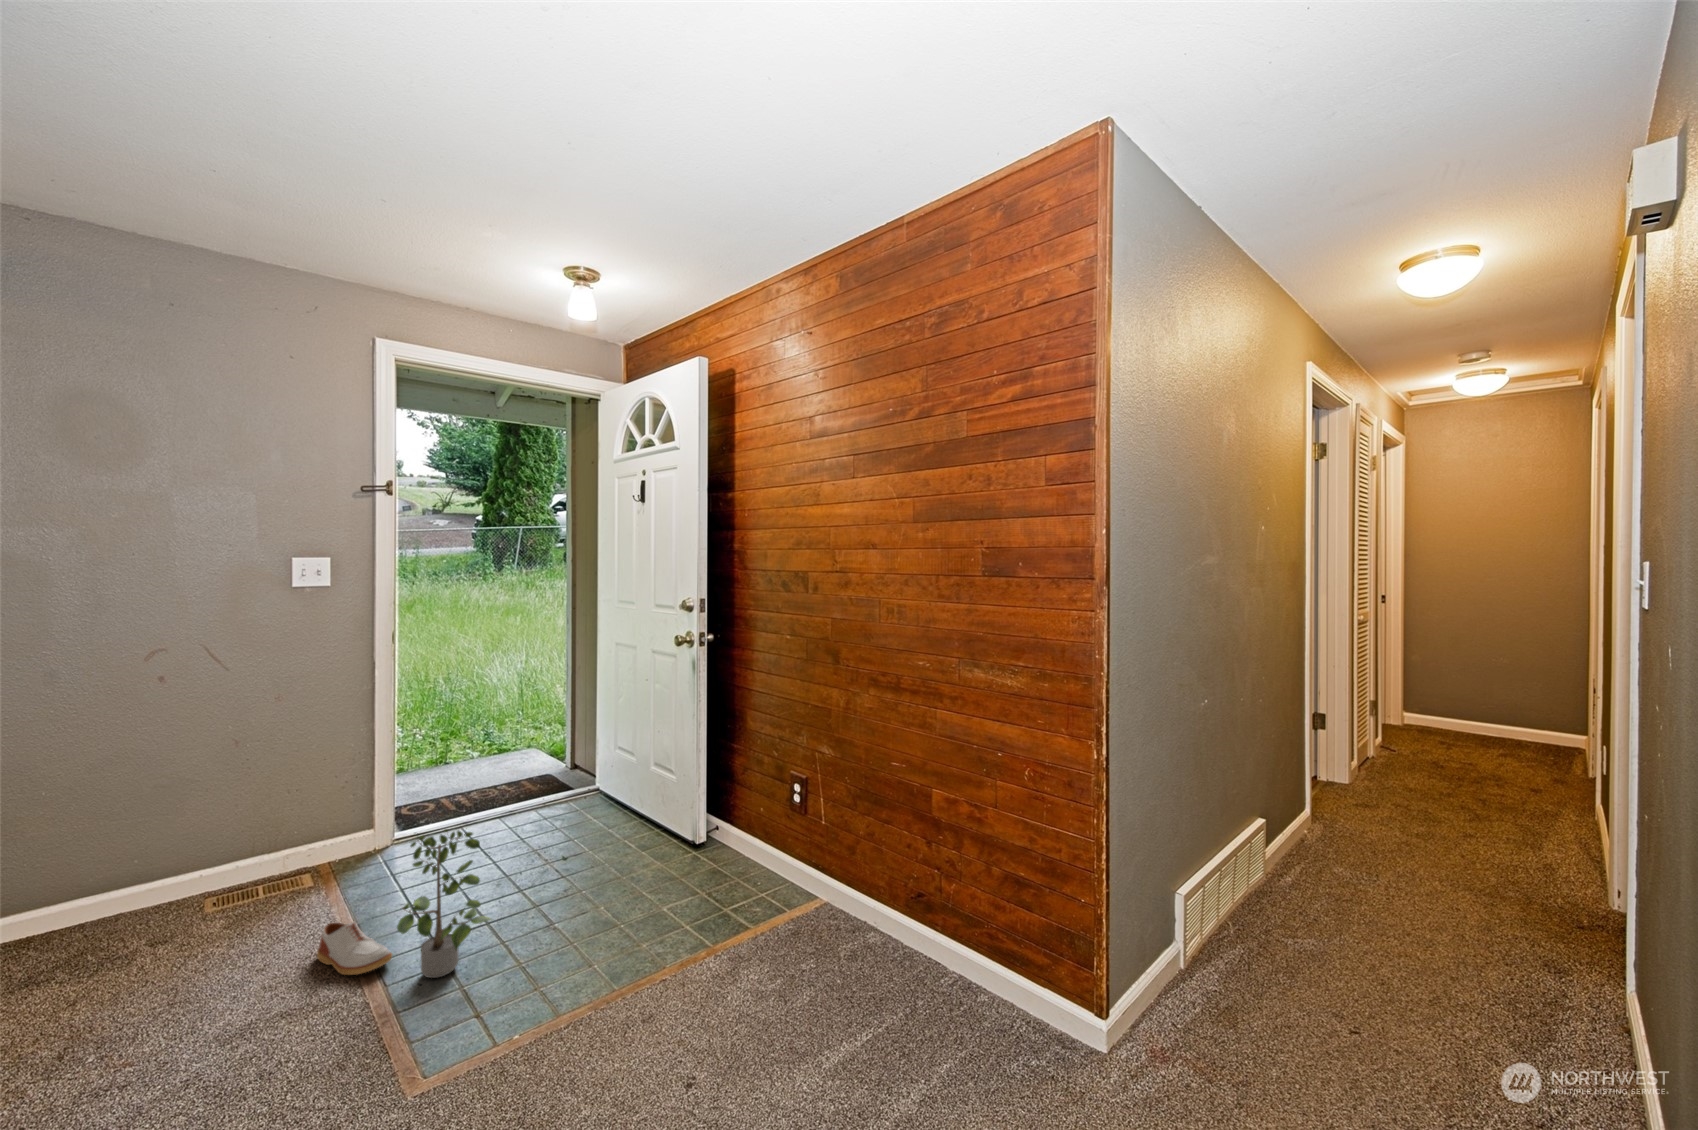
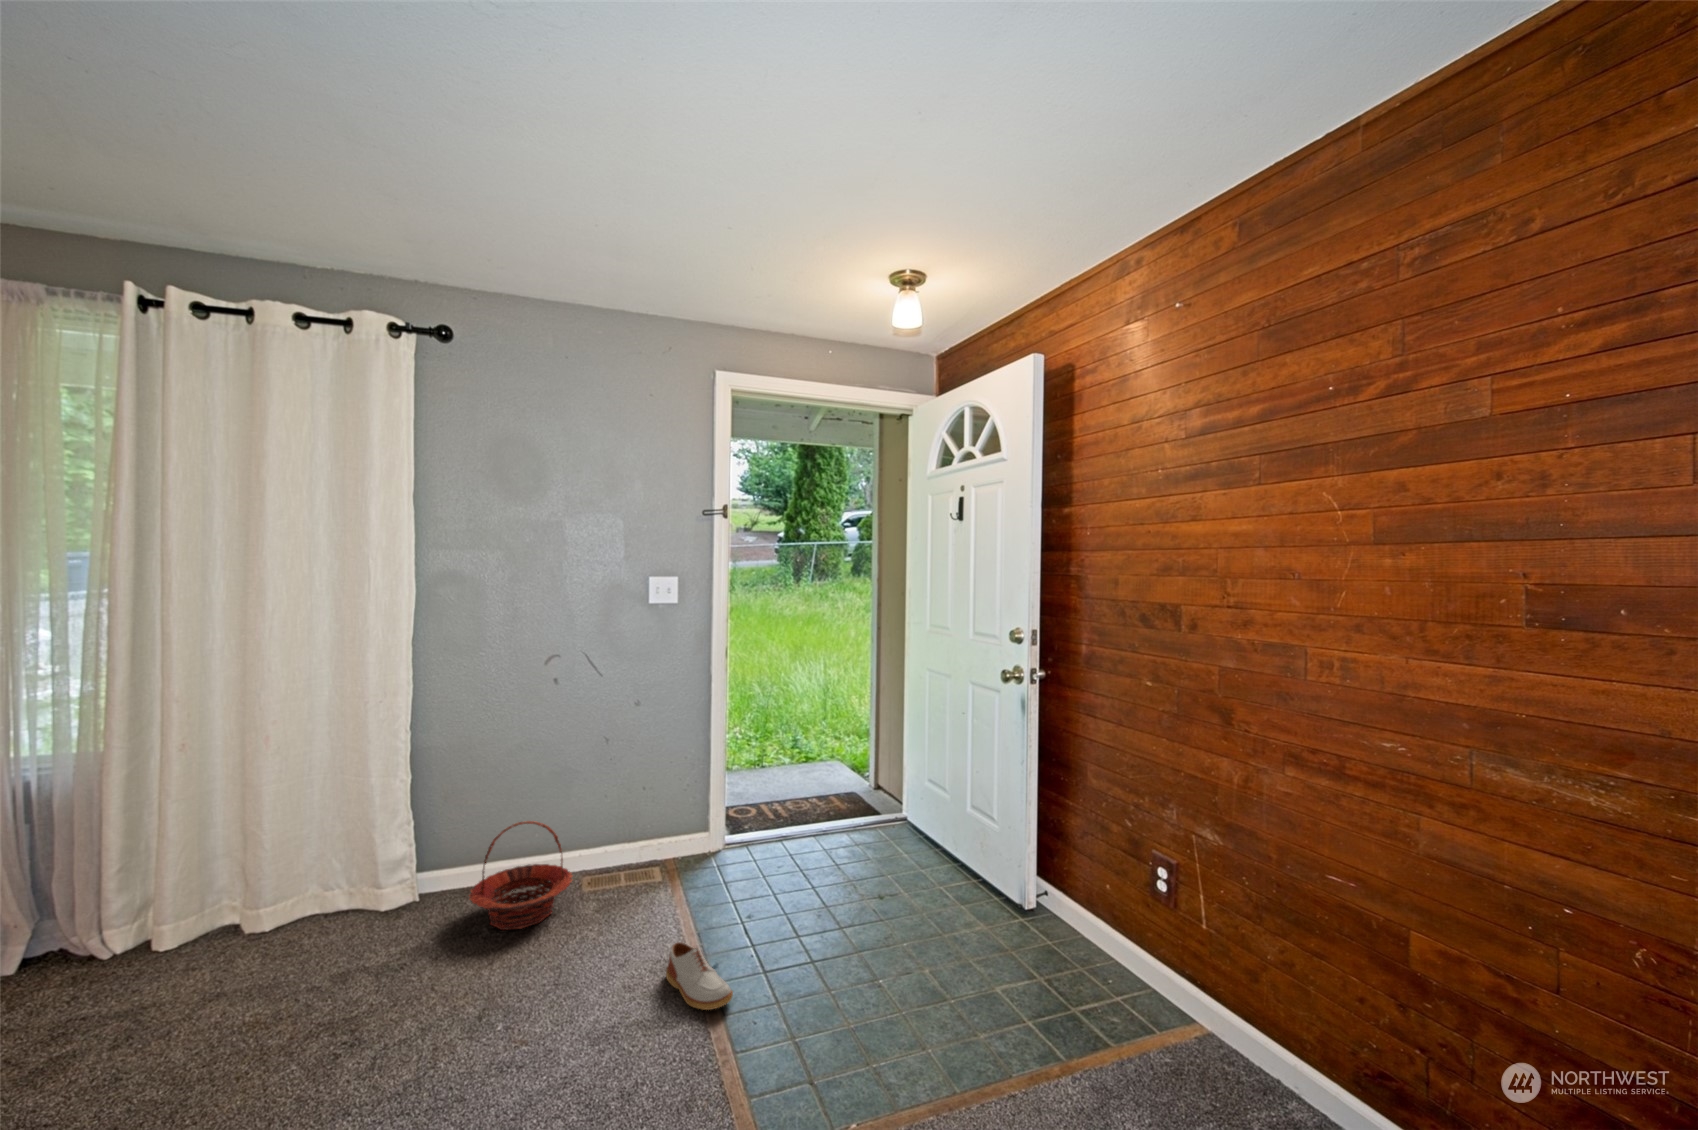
potted plant: present [397,829,492,978] -> none [741,873,836,1034]
basket: none [52,833,200,955] -> present [469,821,572,930]

